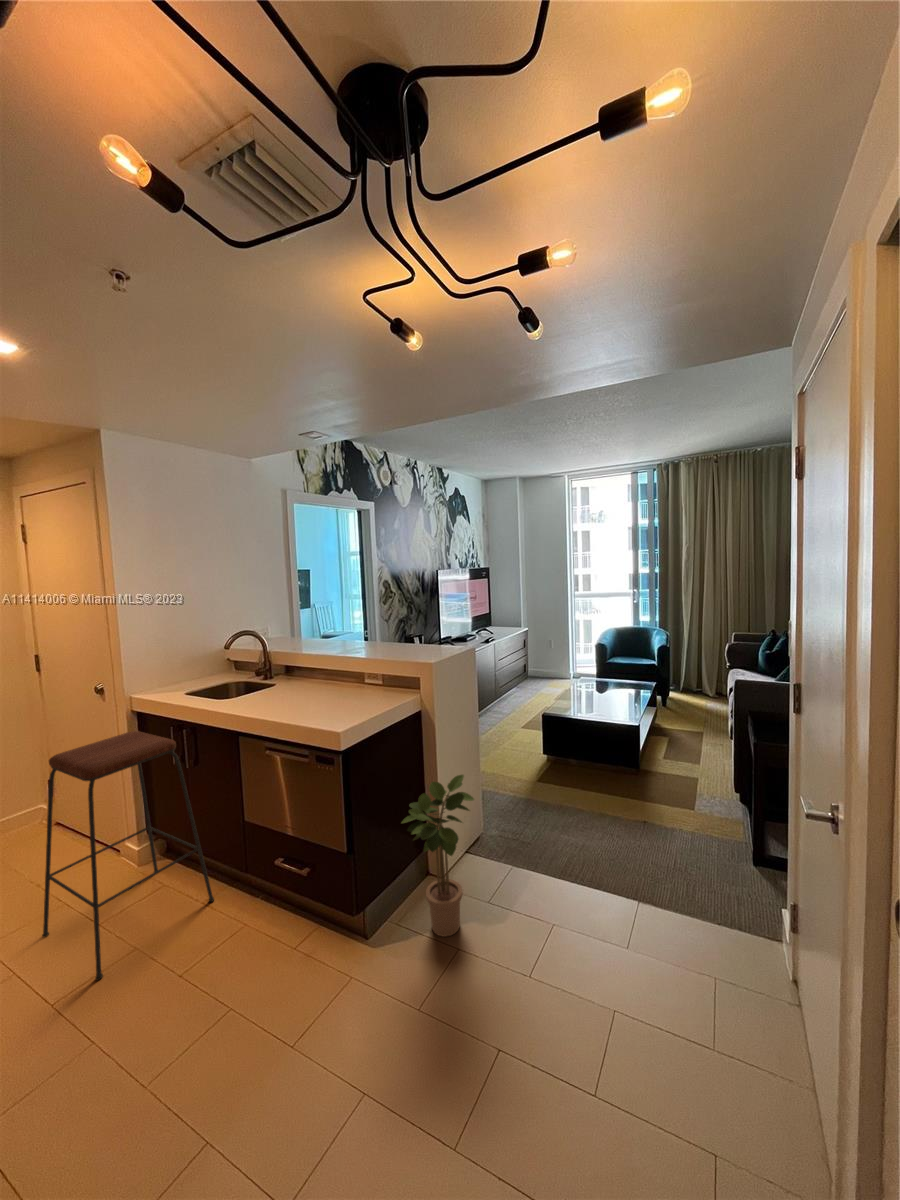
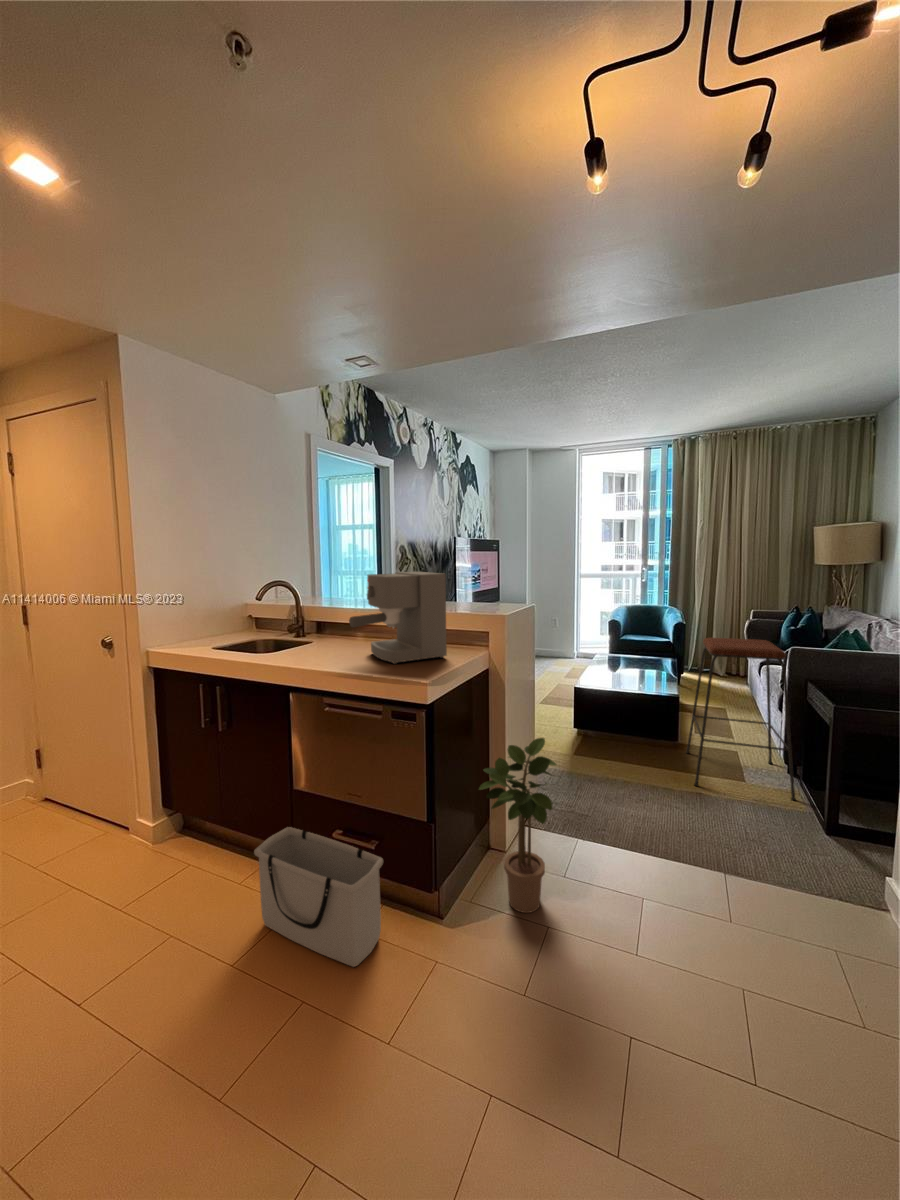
coffee maker: none [285,623,376,711] -> present [349,572,447,664]
bar stool: present [42,731,214,980] -> present [686,638,796,800]
storage bin: none [203,856,309,982] -> present [254,827,383,967]

